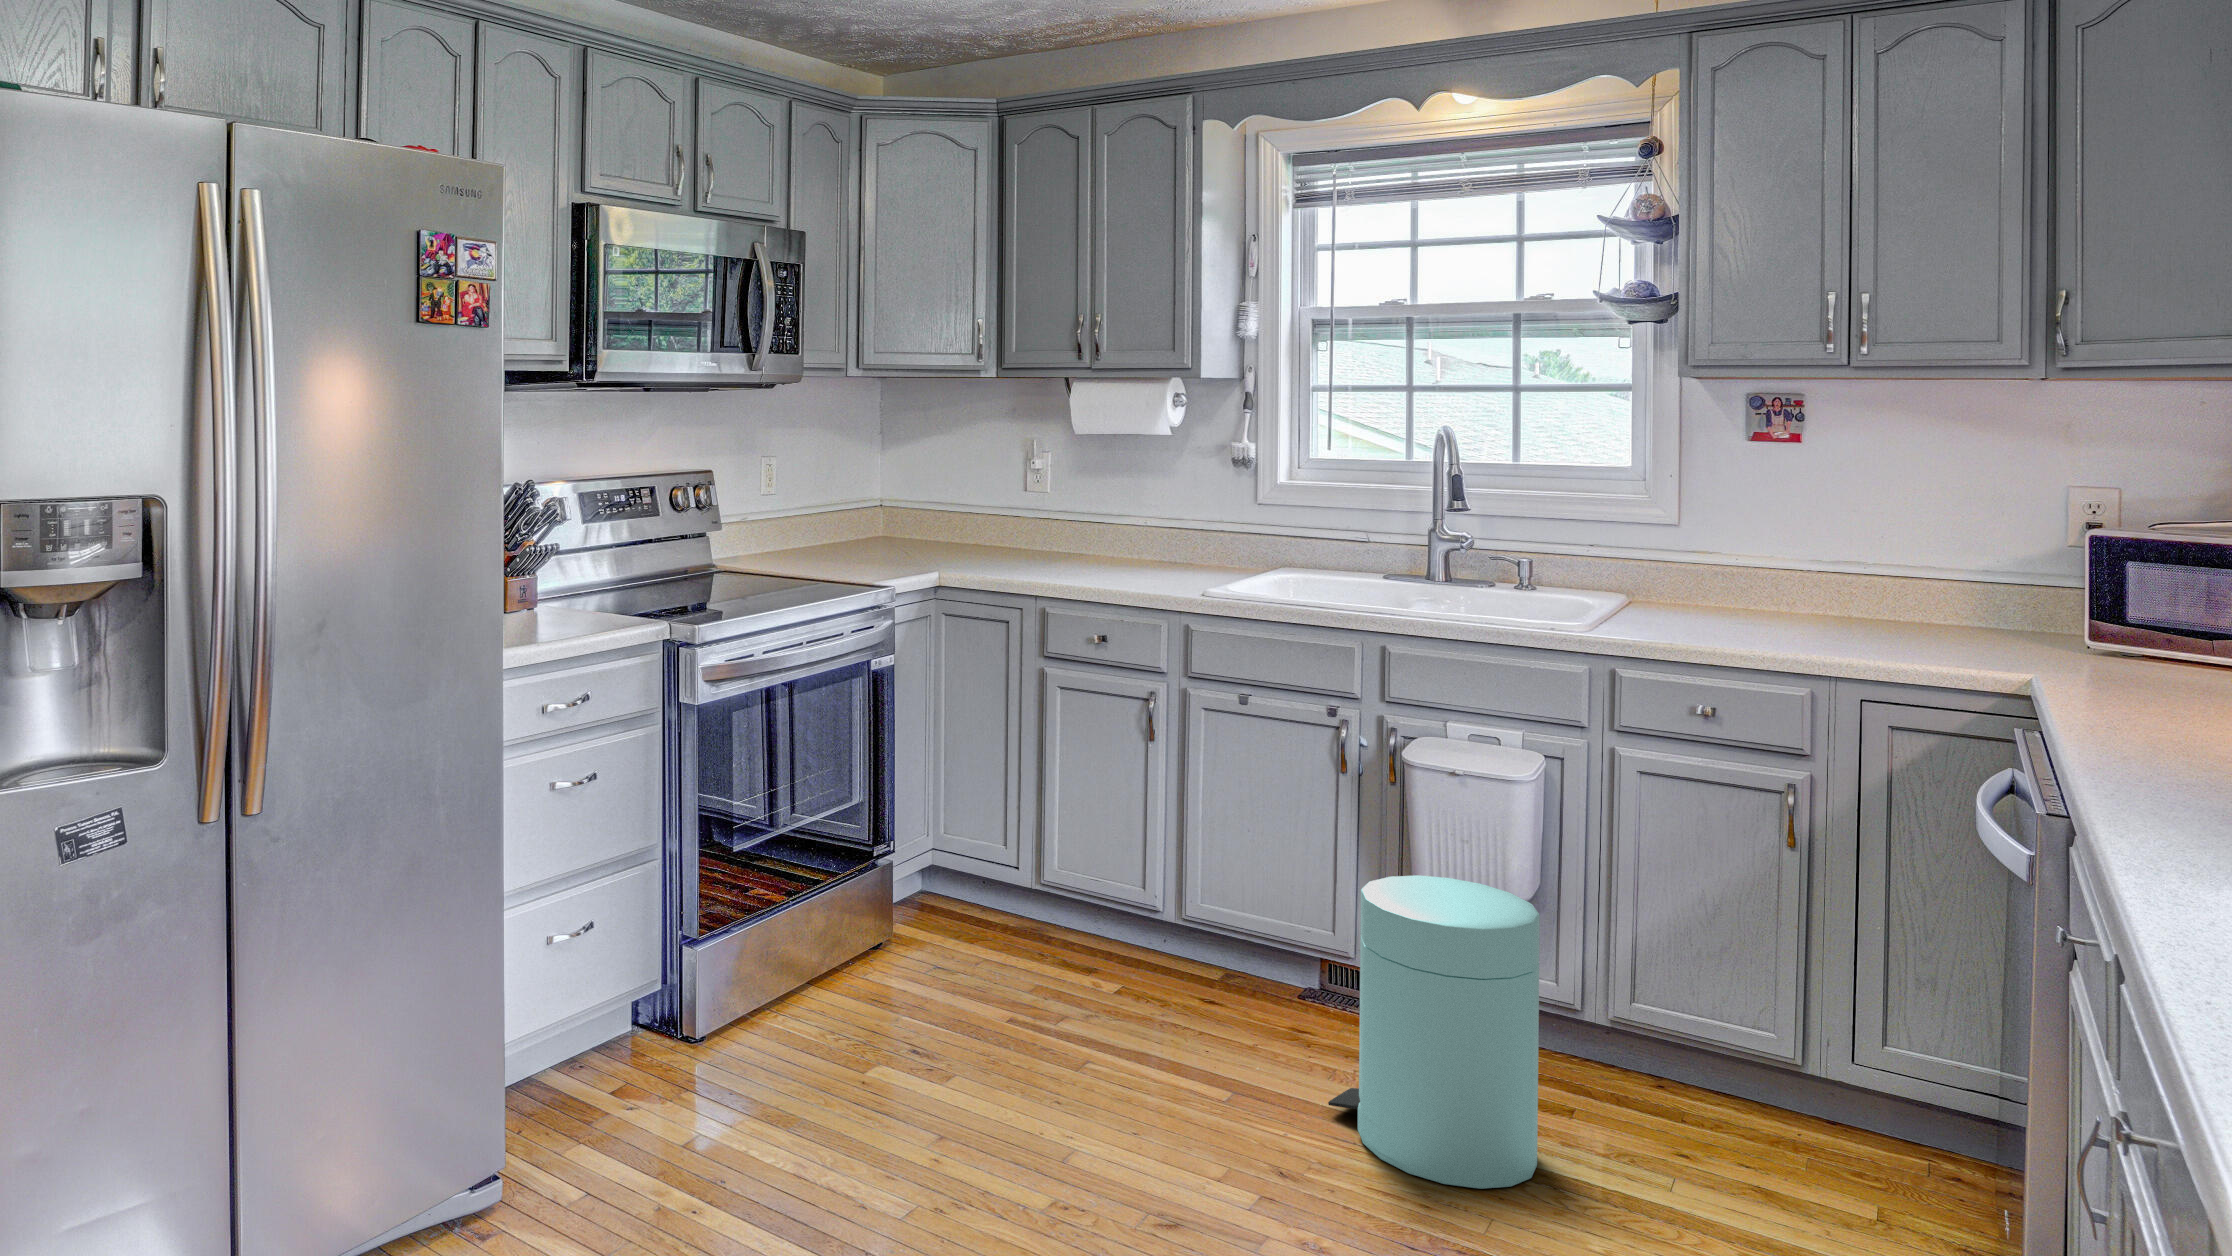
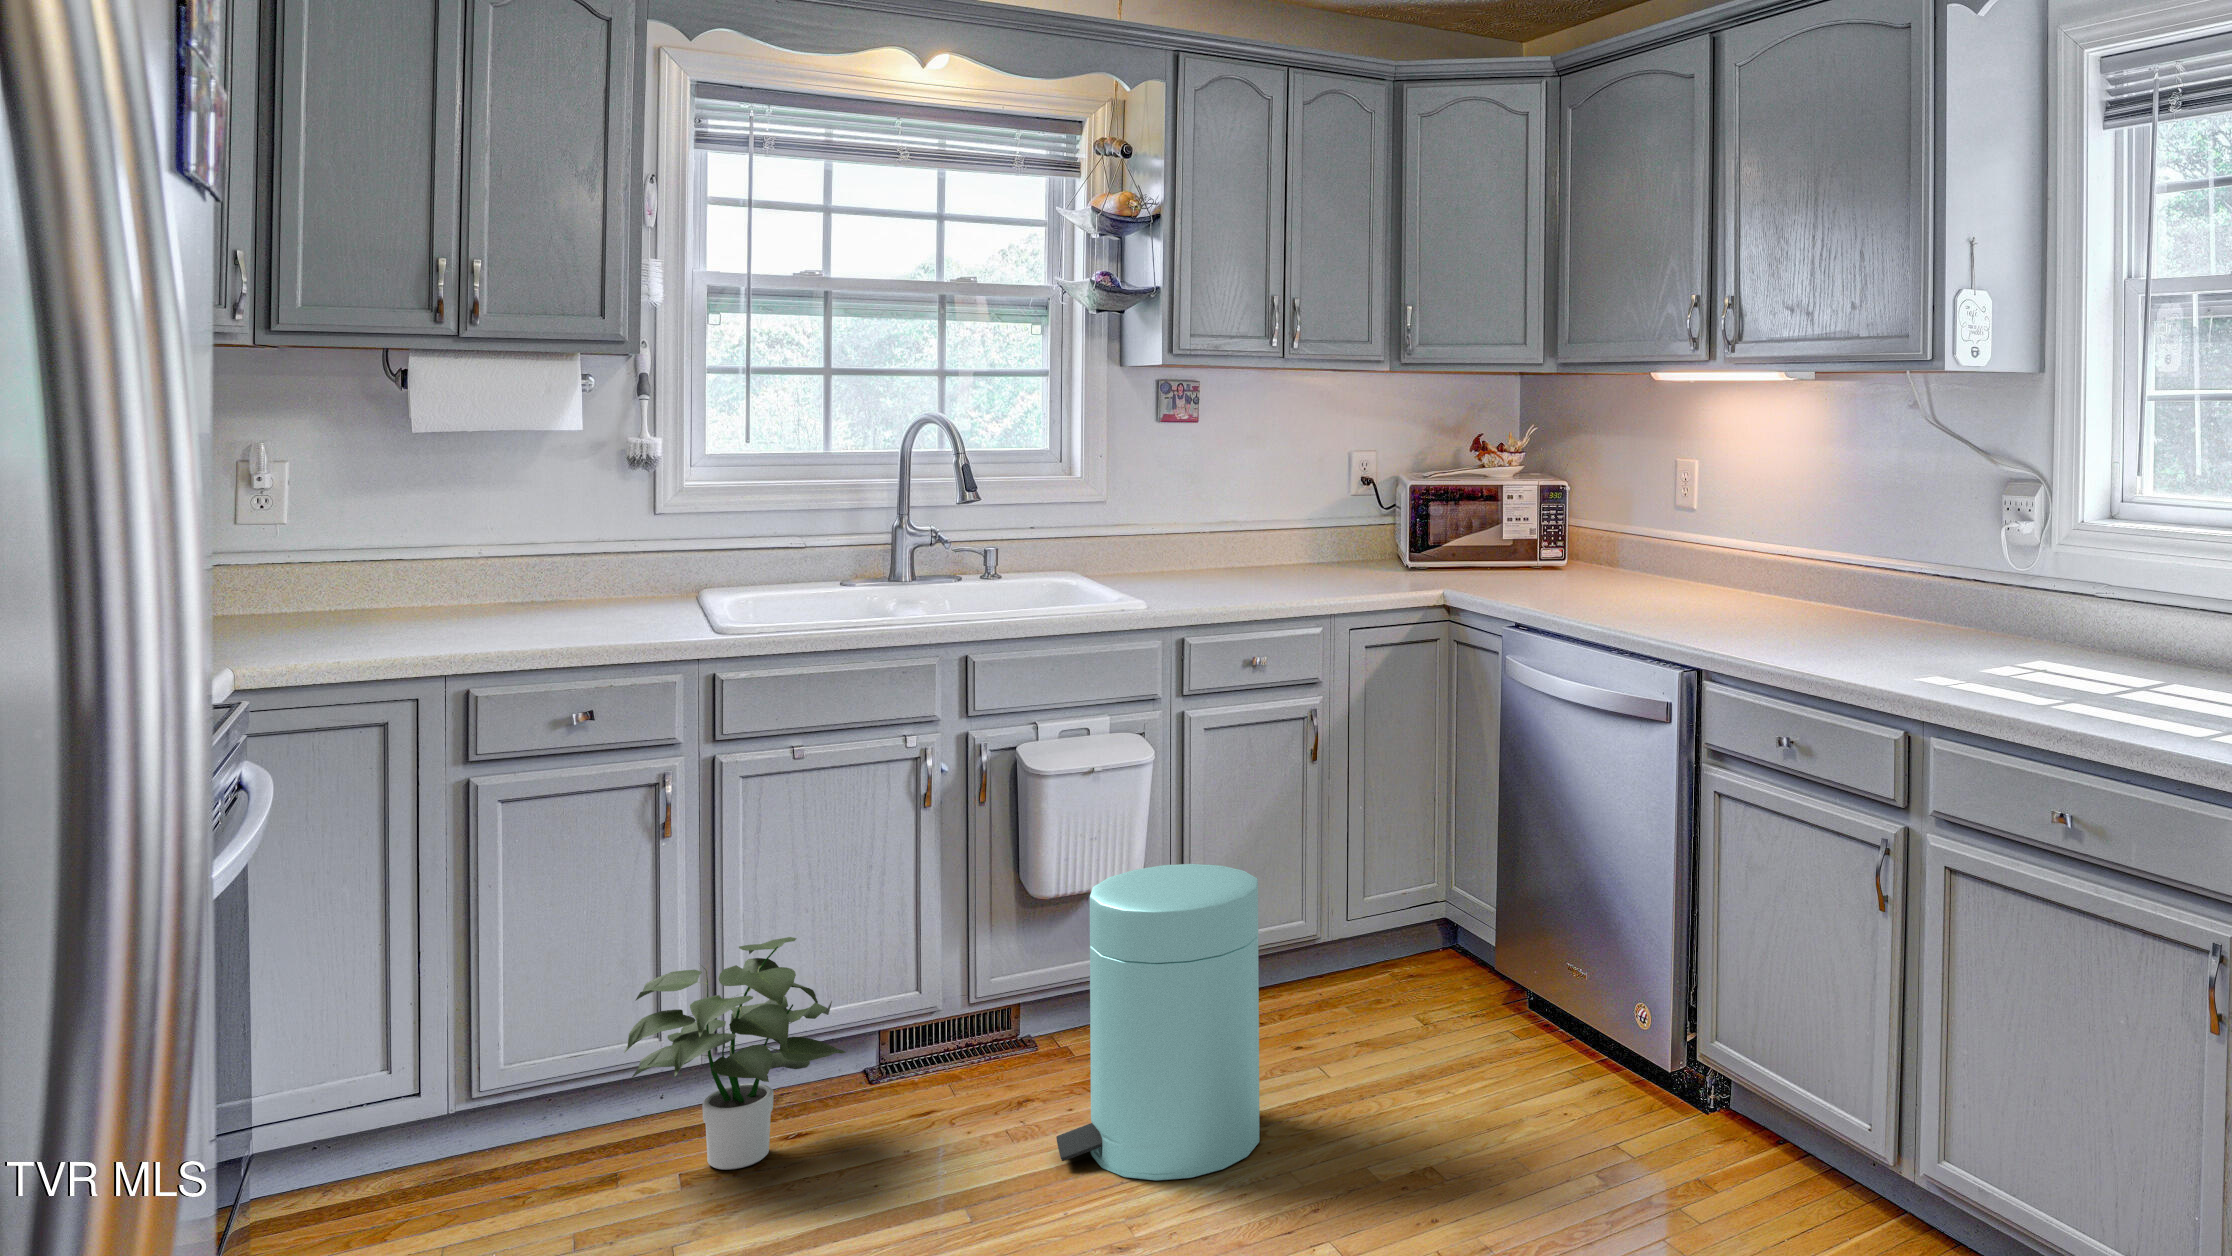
potted plant: none [1093,838,1248,1003] -> present [625,937,846,1170]

